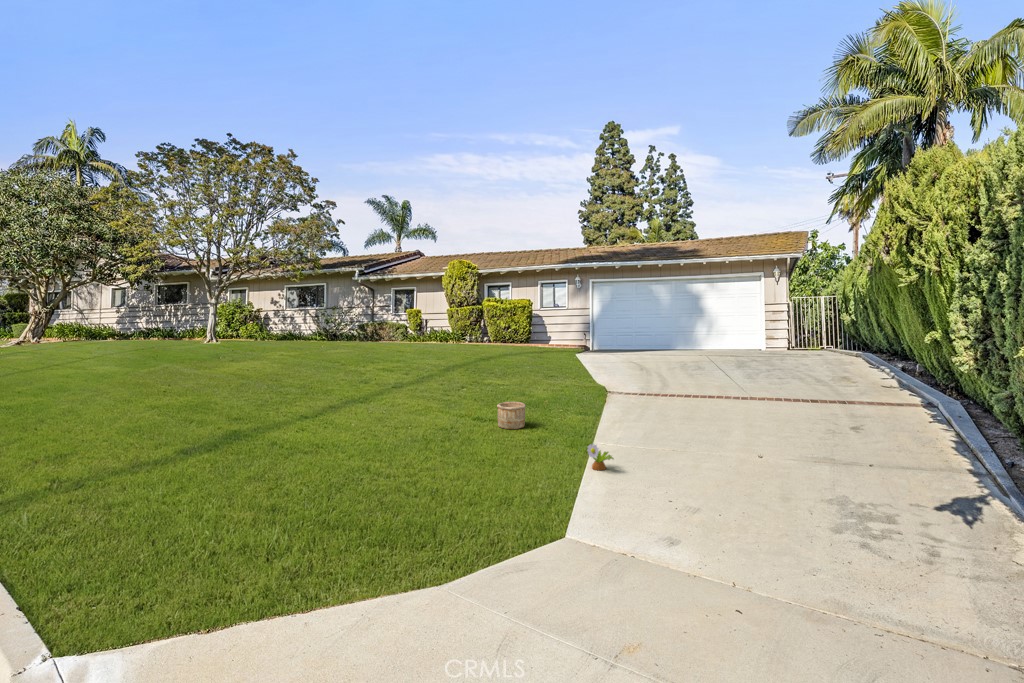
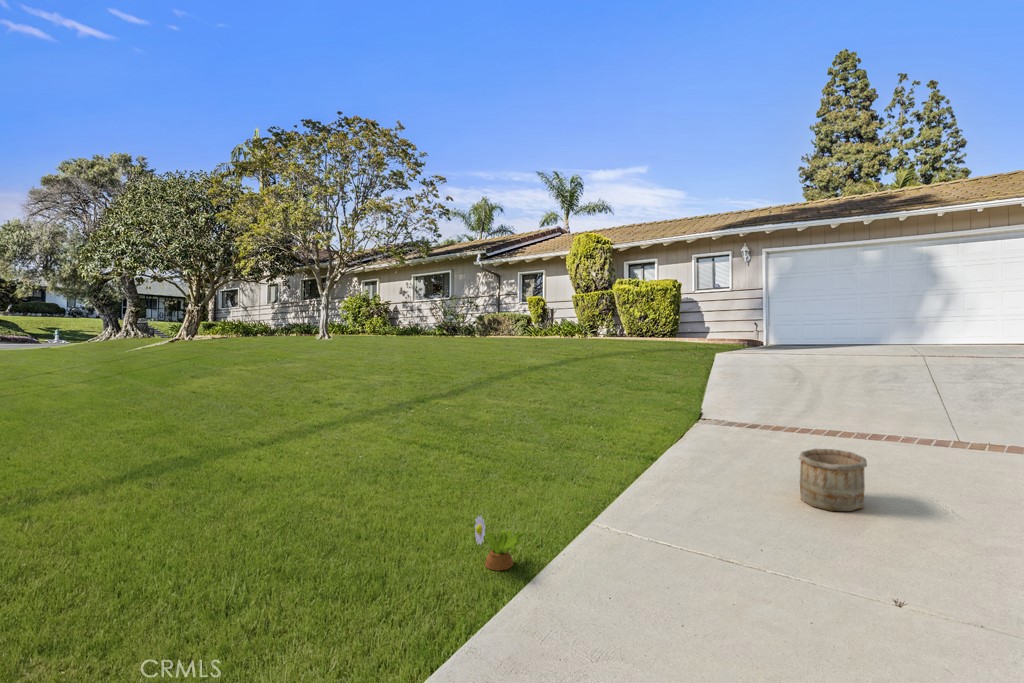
wooden bucket: present [497,402,526,429] -> present [799,449,867,511]

